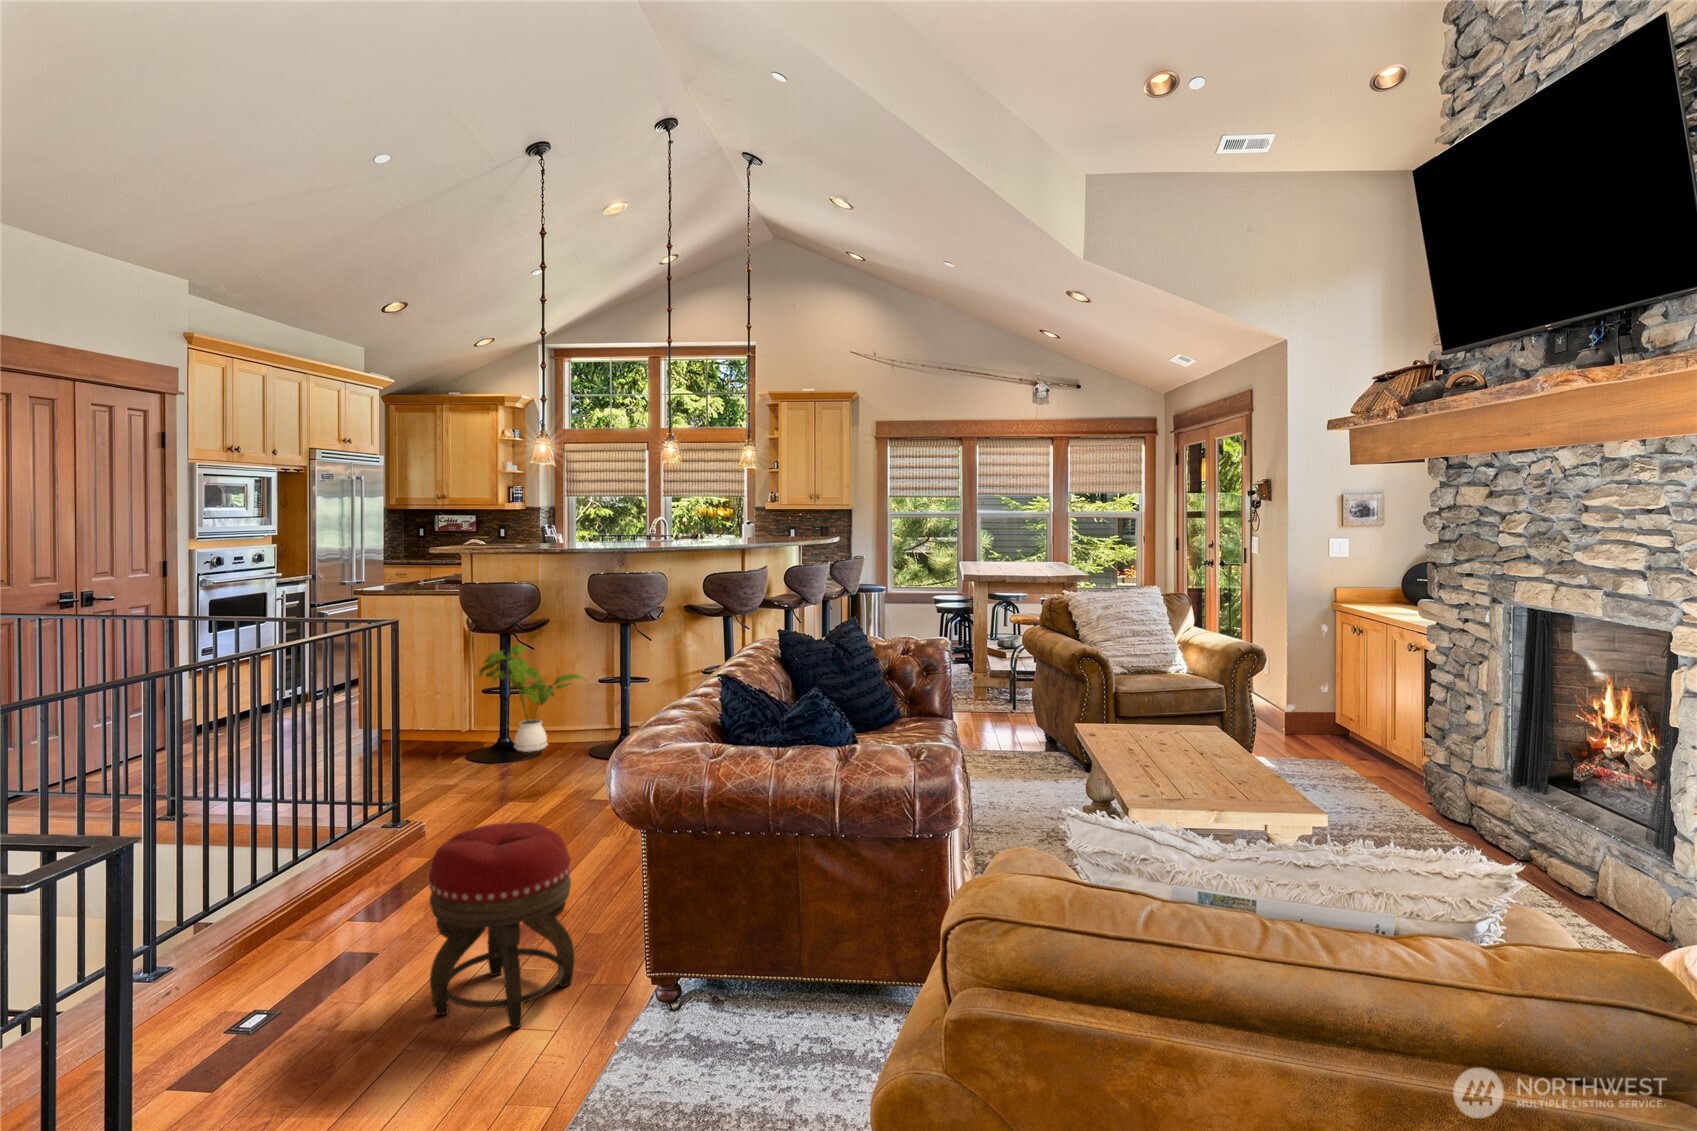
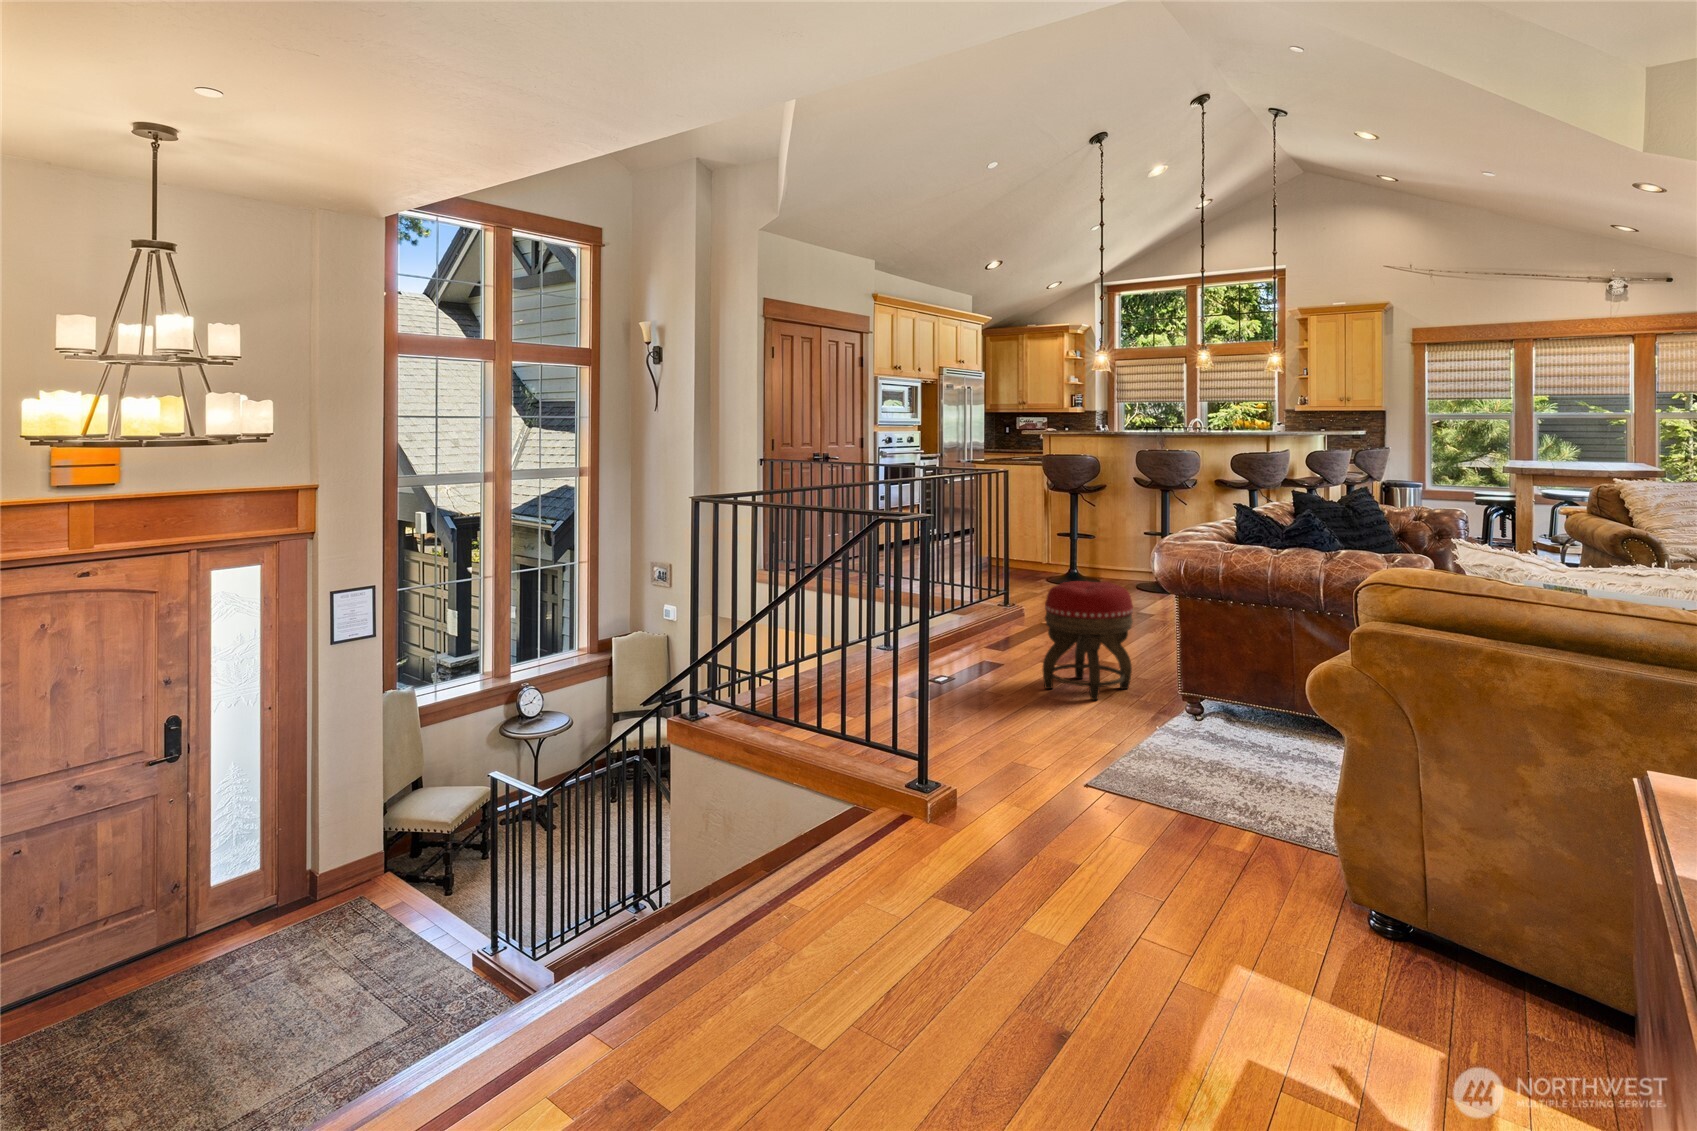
house plant: present [479,644,583,752] -> none [1053,503,1134,583]

